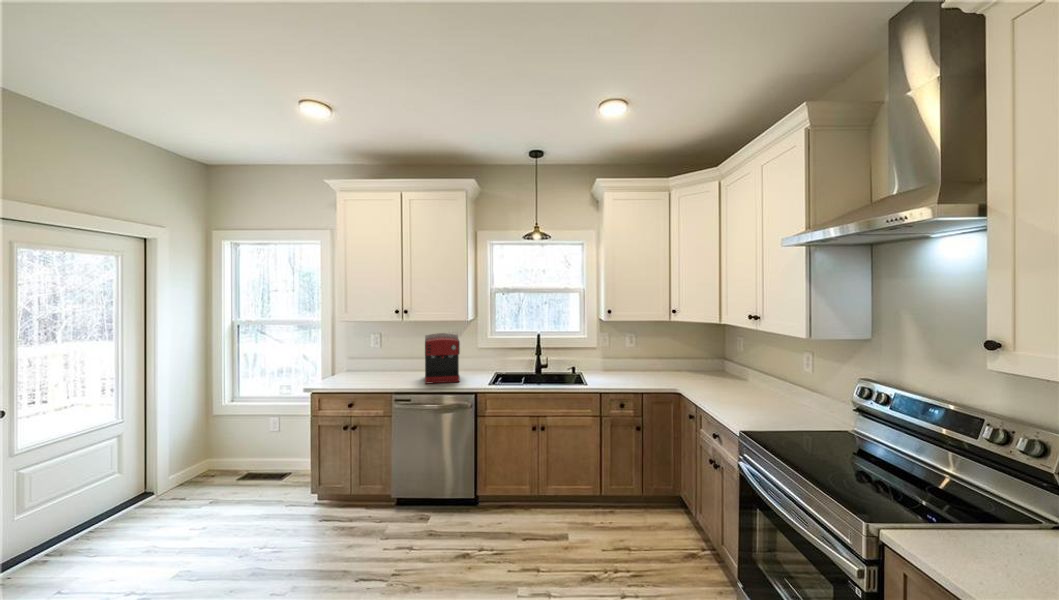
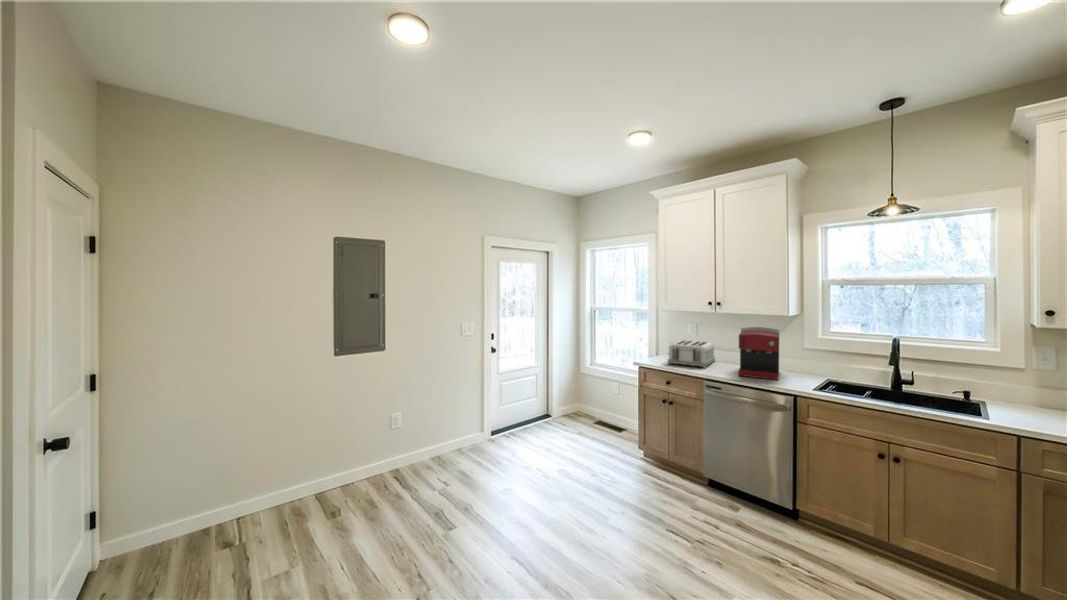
toaster: none [348,353,398,382] -> present [668,340,715,368]

